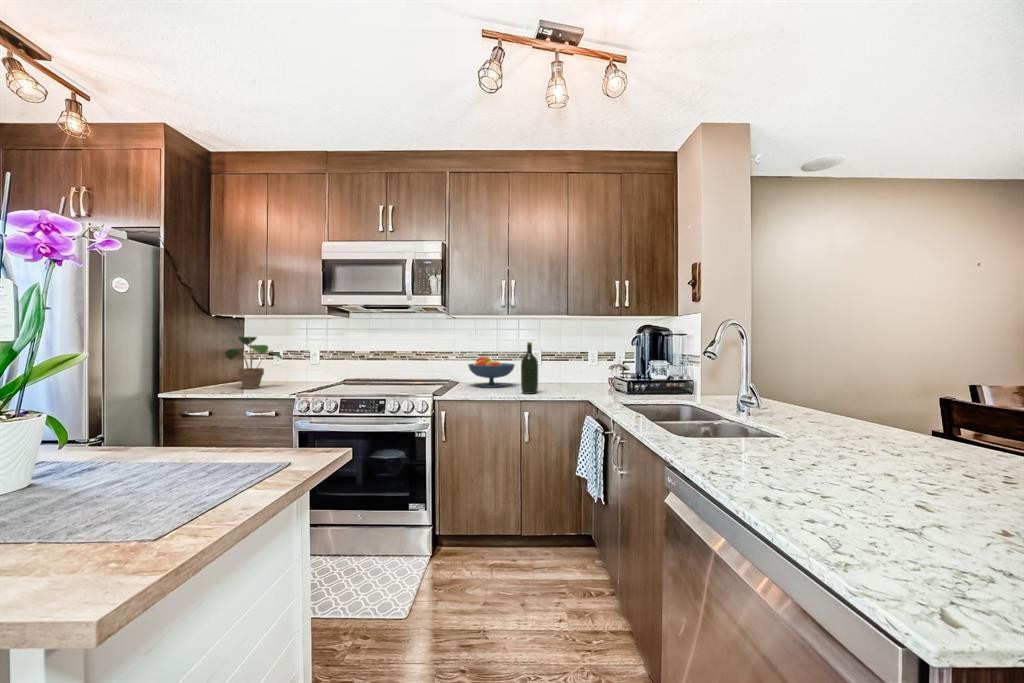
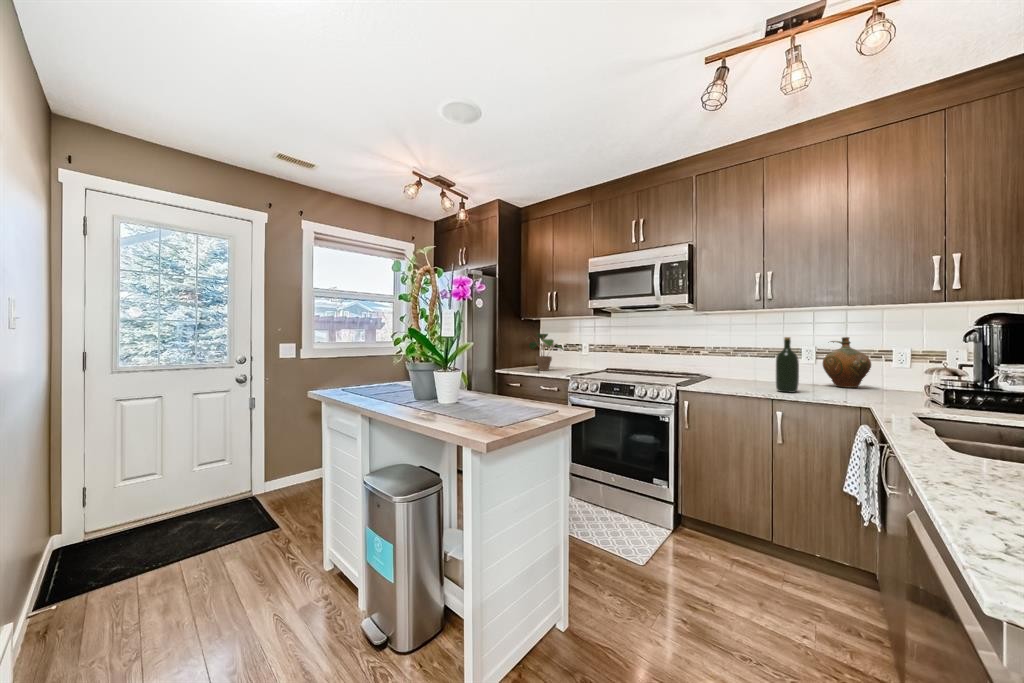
ceramic jug: none [548,342,579,385] -> present [823,337,871,388]
fruit bowl: present [468,357,515,387] -> none [719,352,775,384]

